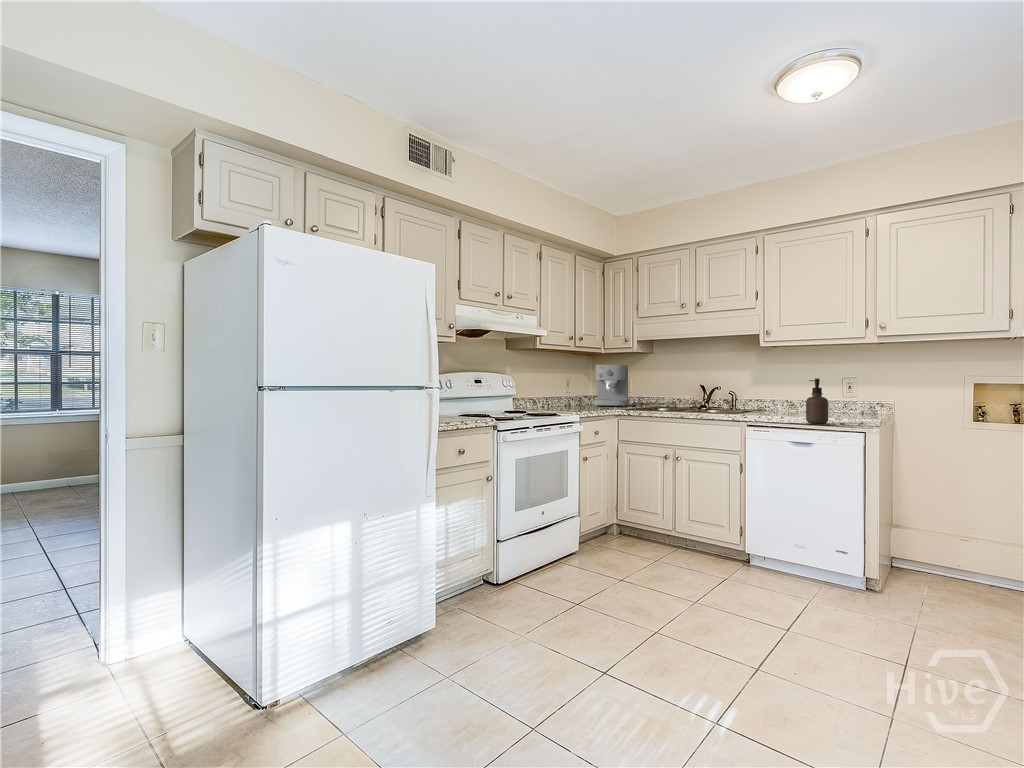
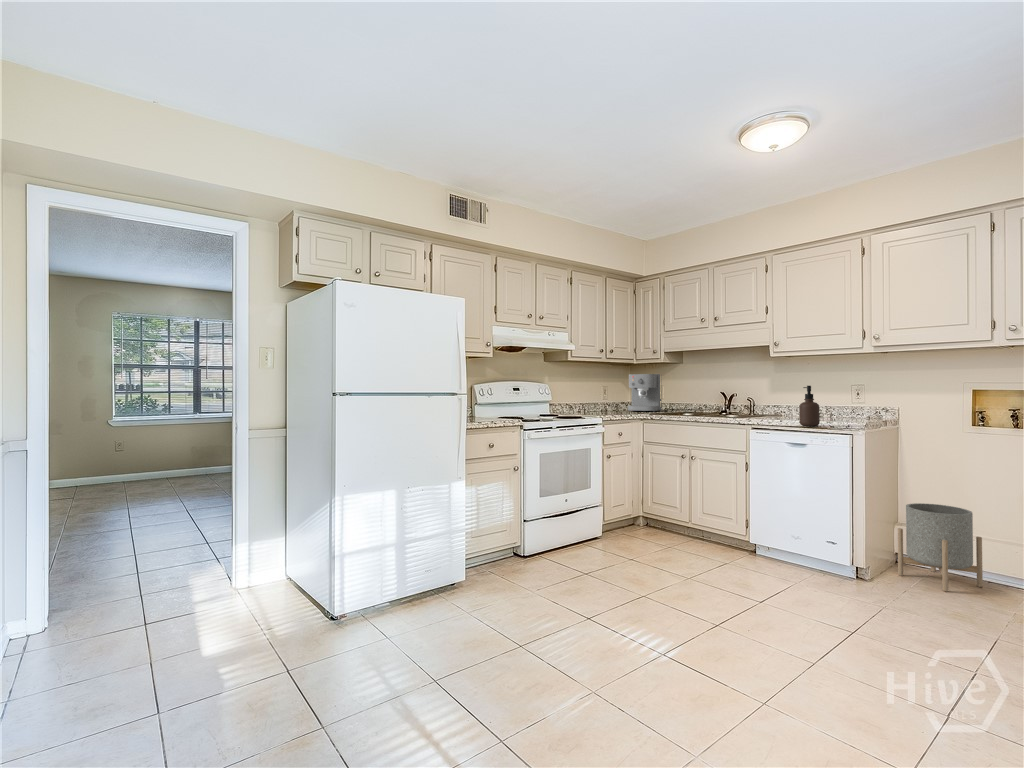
planter: none [904,505,991,602] -> present [898,503,983,591]

